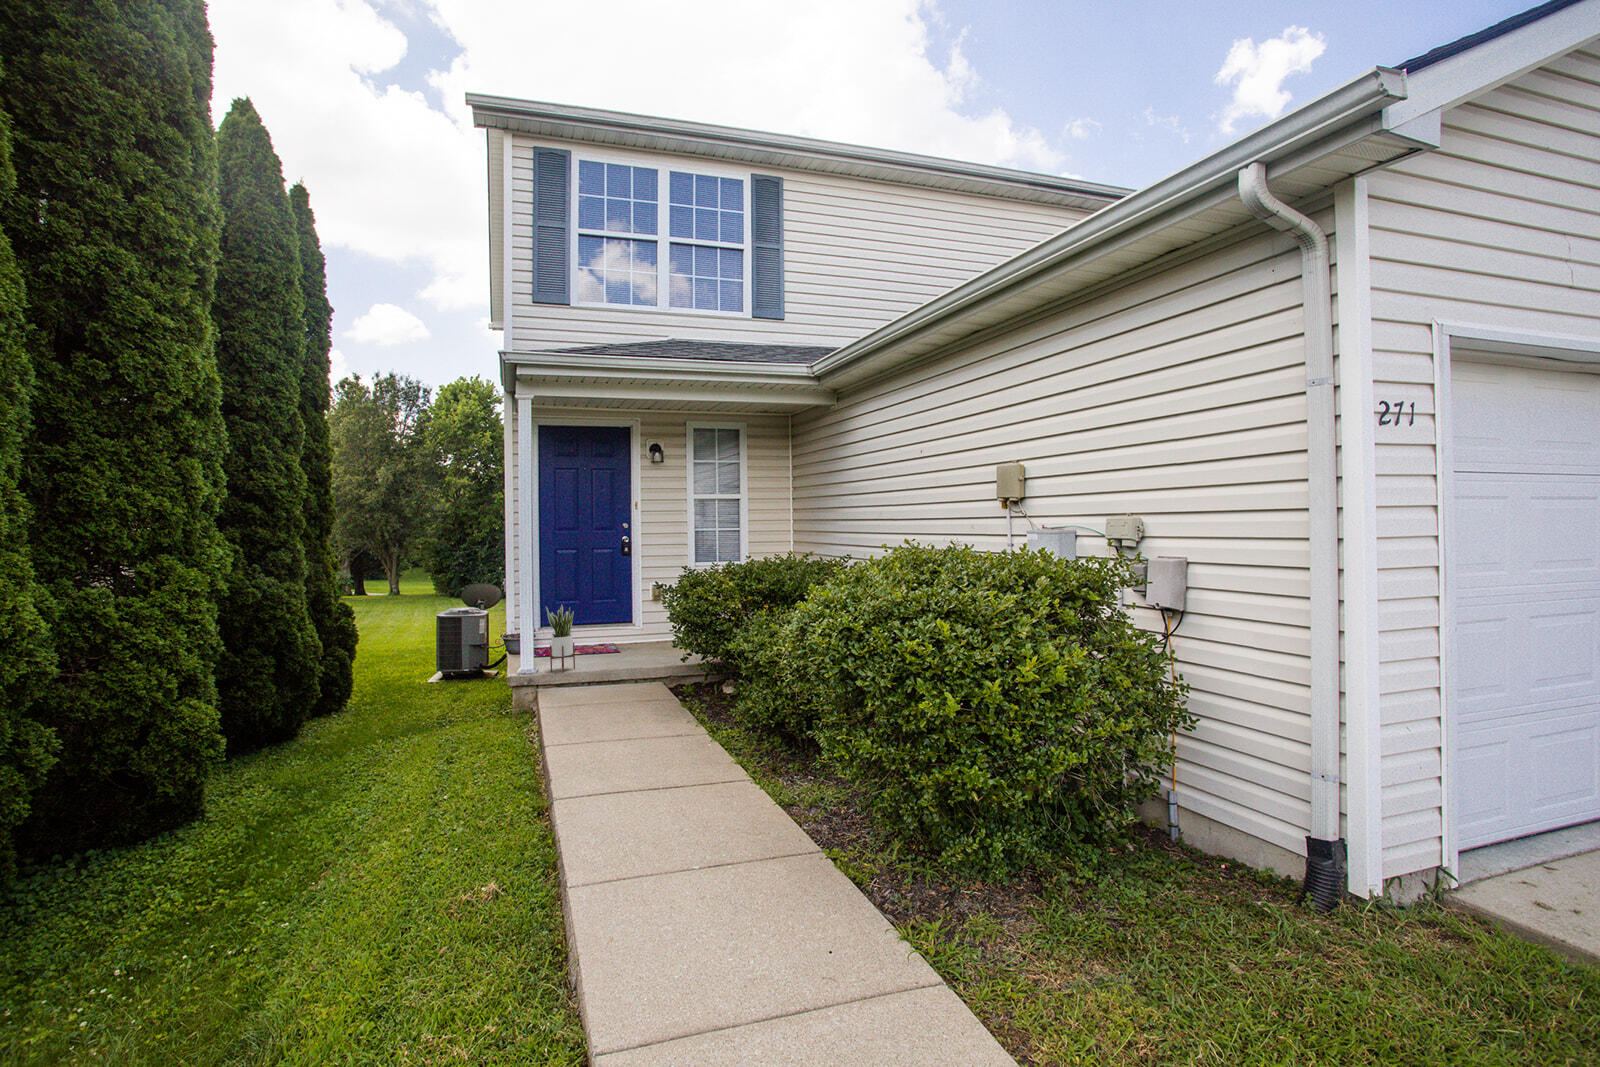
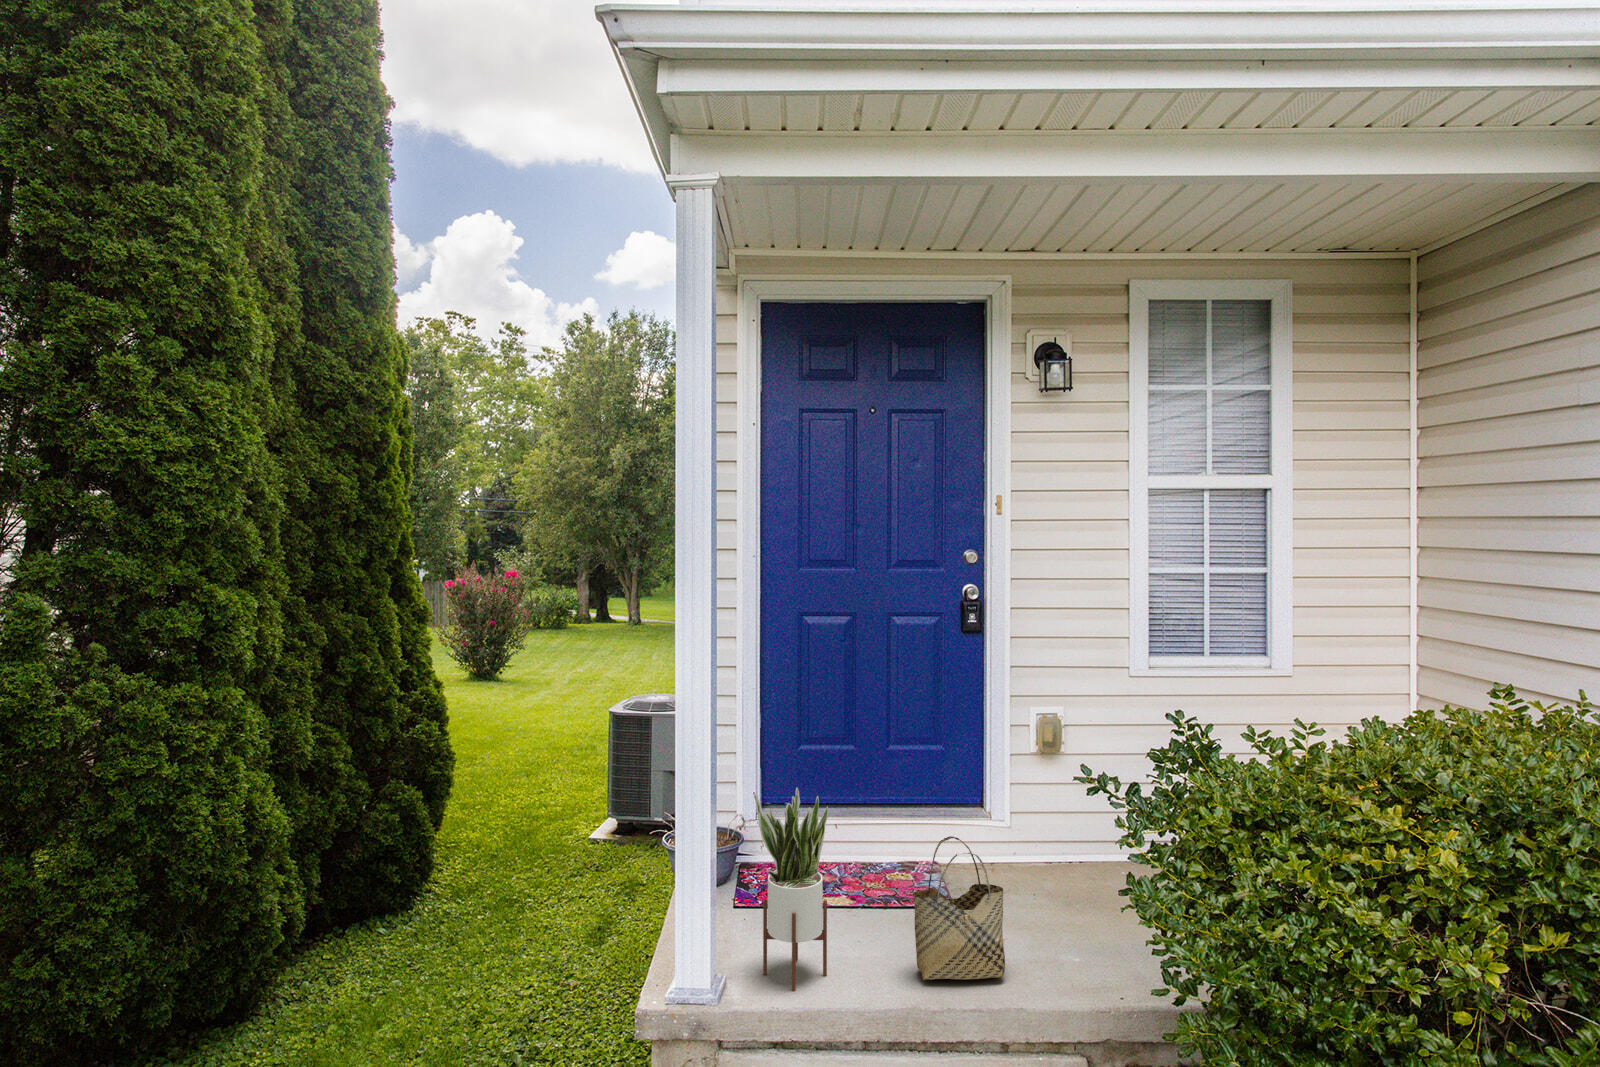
woven basket: none [606,618,639,664] -> present [912,836,1005,980]

